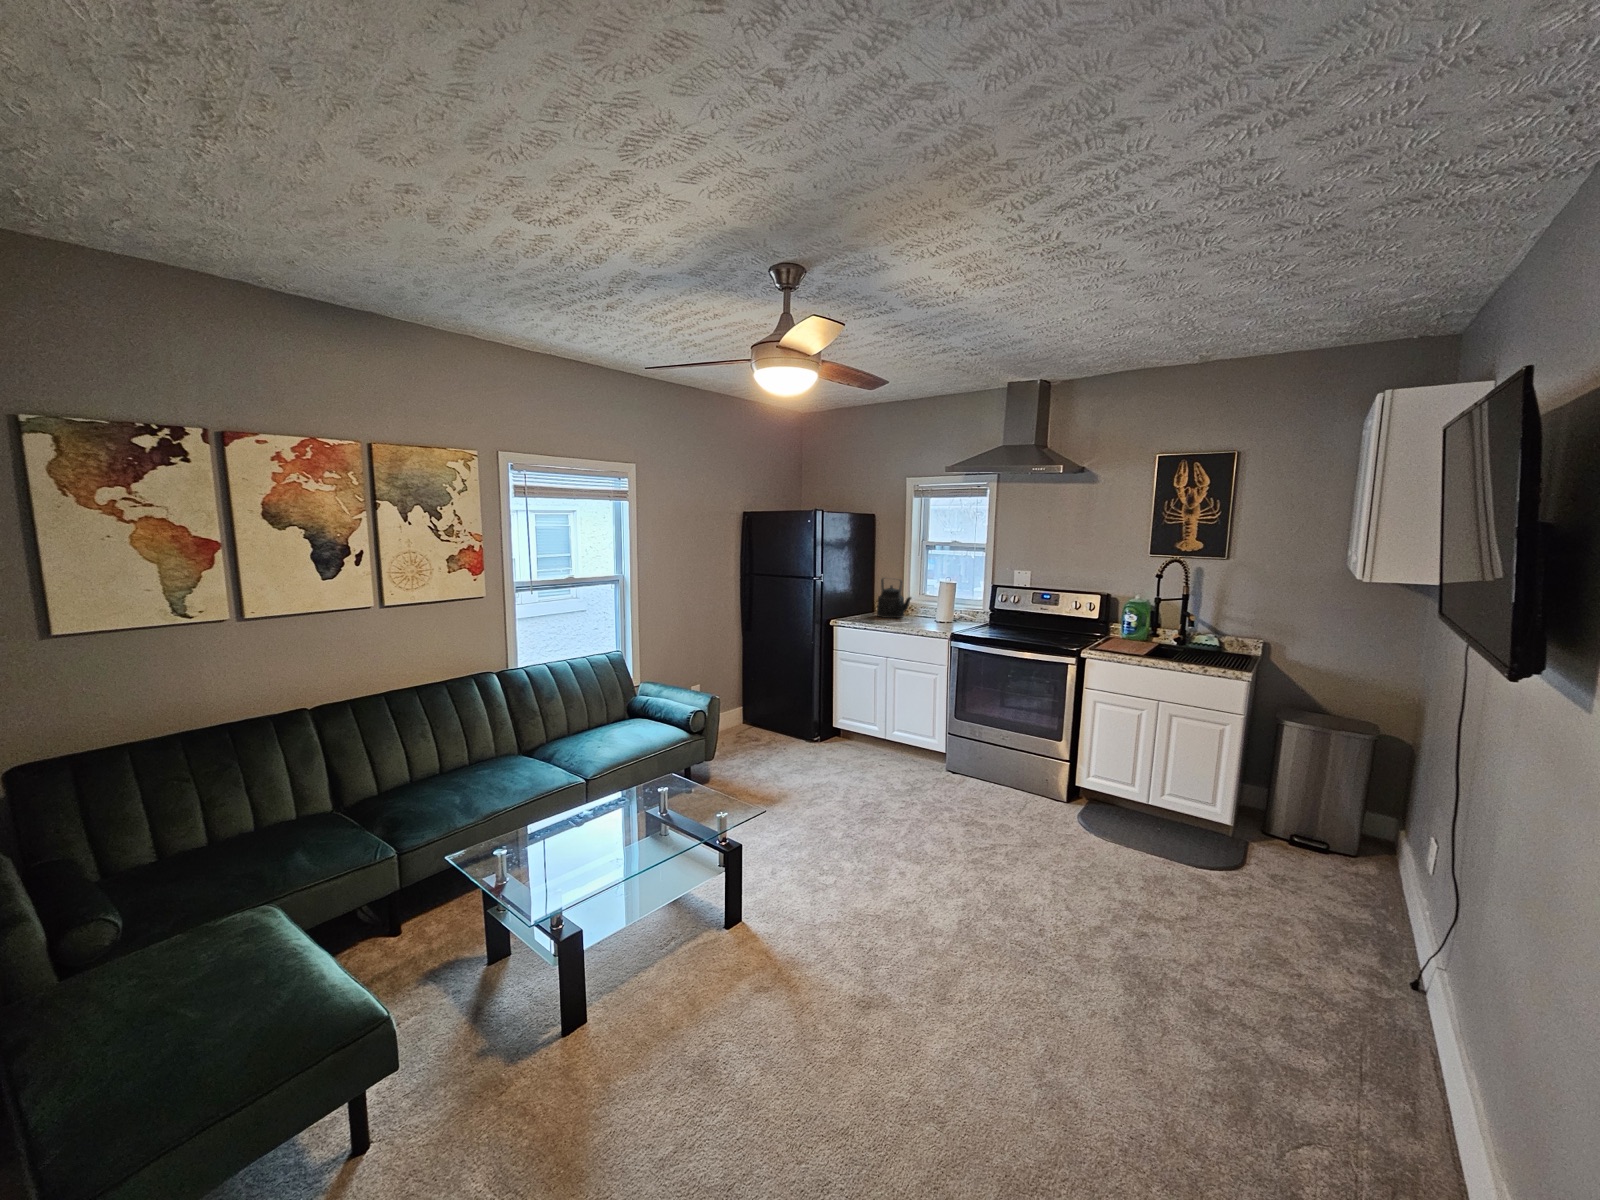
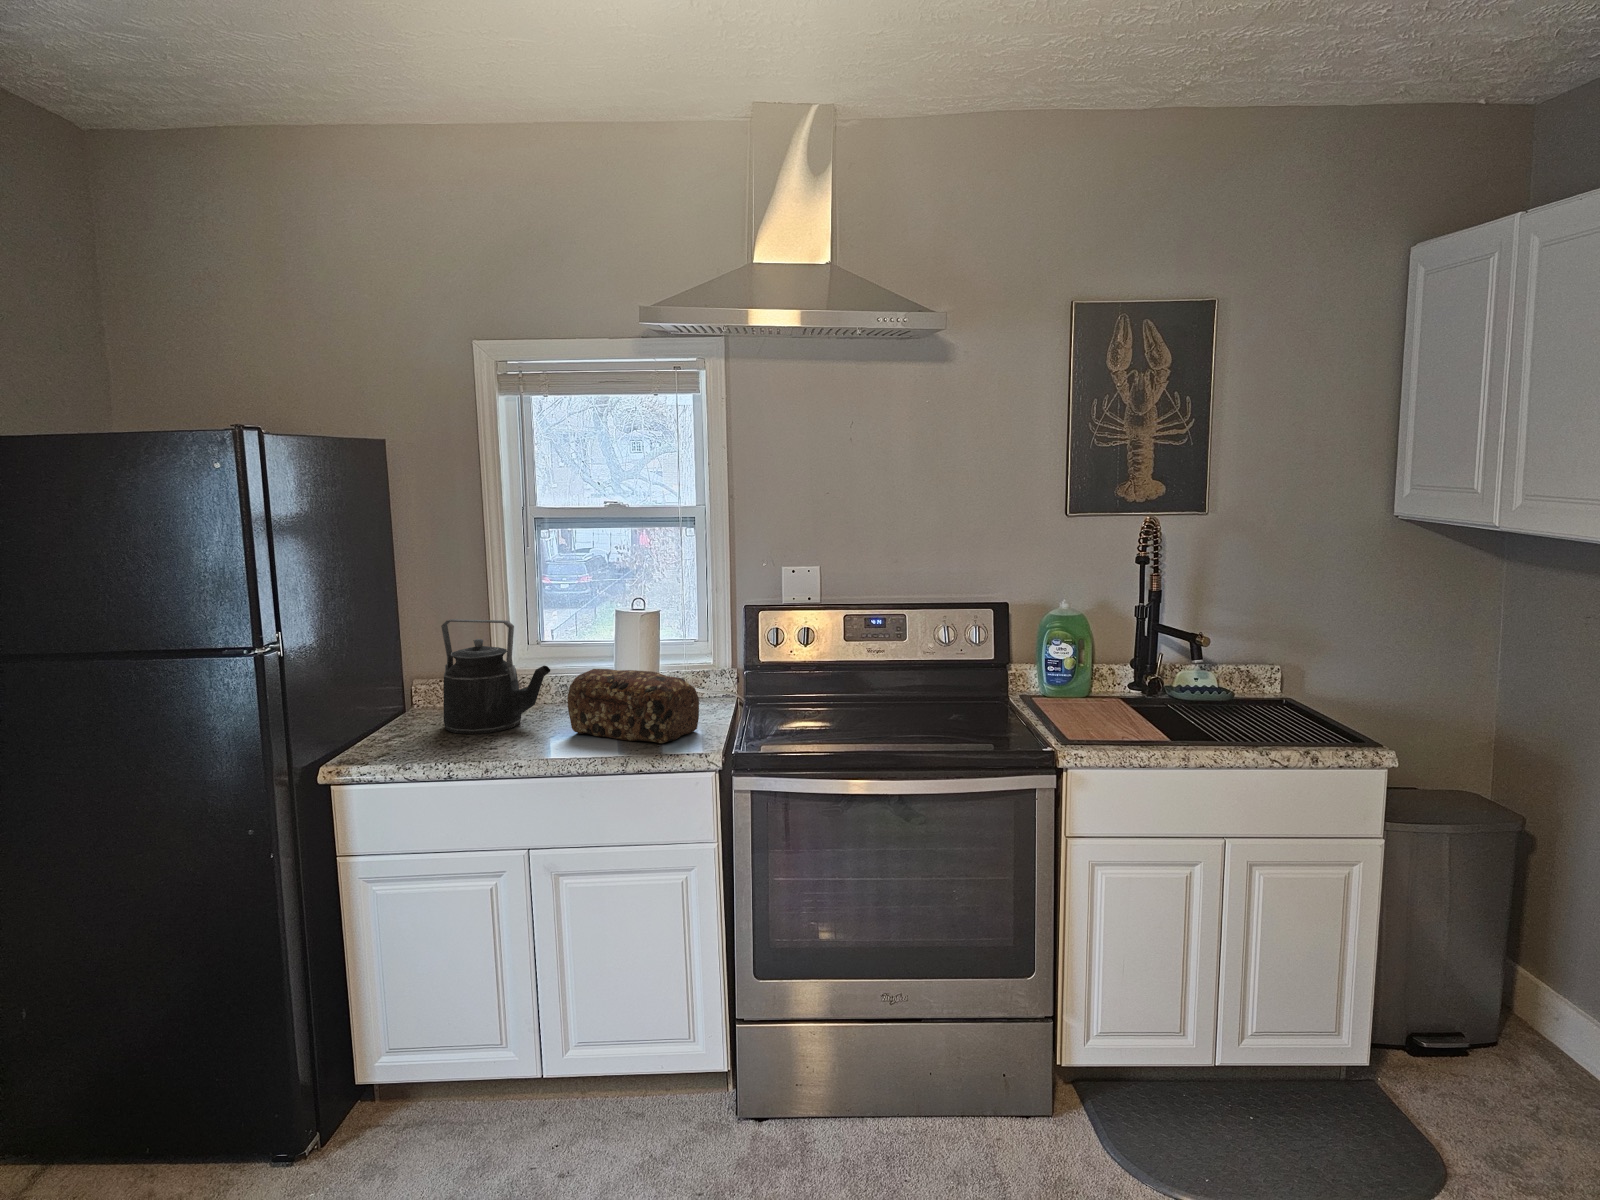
bread loaf: none [913,599,958,627] -> present [568,669,699,743]

